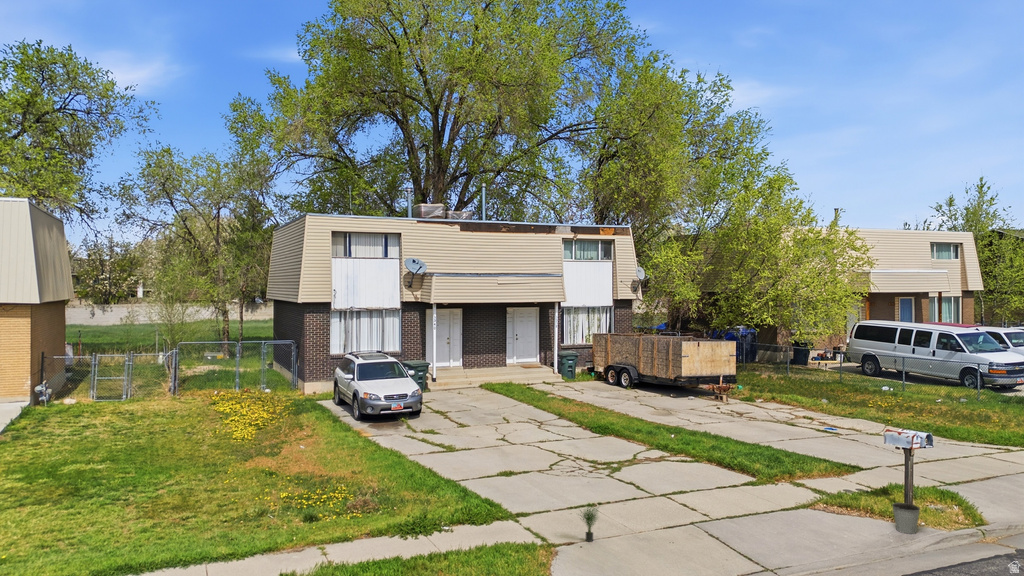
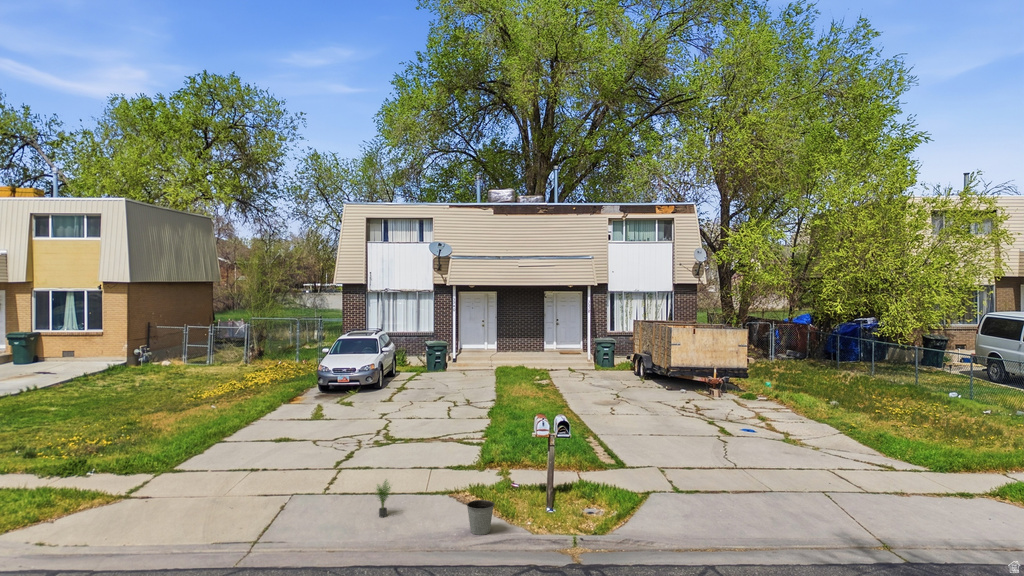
potted plant: present [583,507,597,542] -> present [377,480,390,517]

